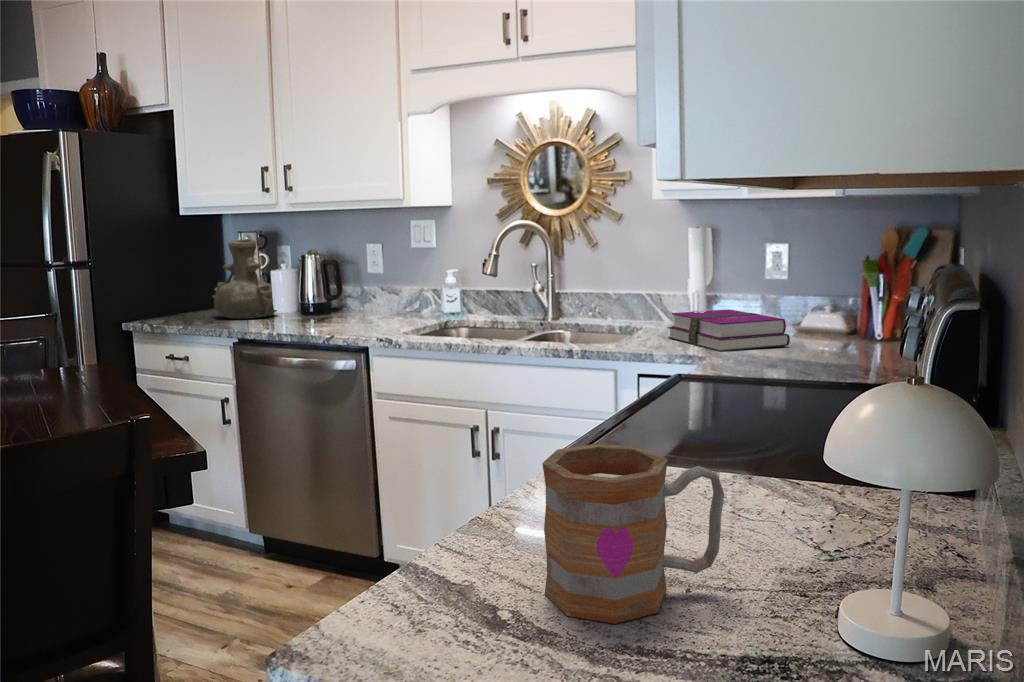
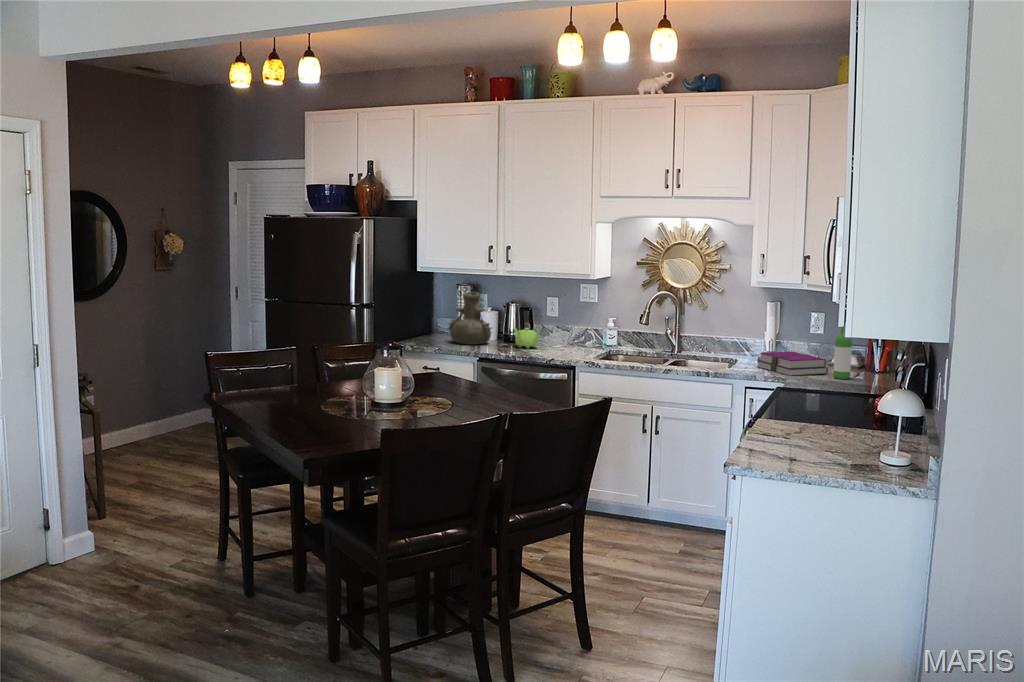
wine bottle: none [799,237,833,354] -> present [833,327,852,379]
teapot: none [299,290,340,322] -> present [513,328,540,348]
mug: present [542,443,724,624] -> none [771,400,820,443]

